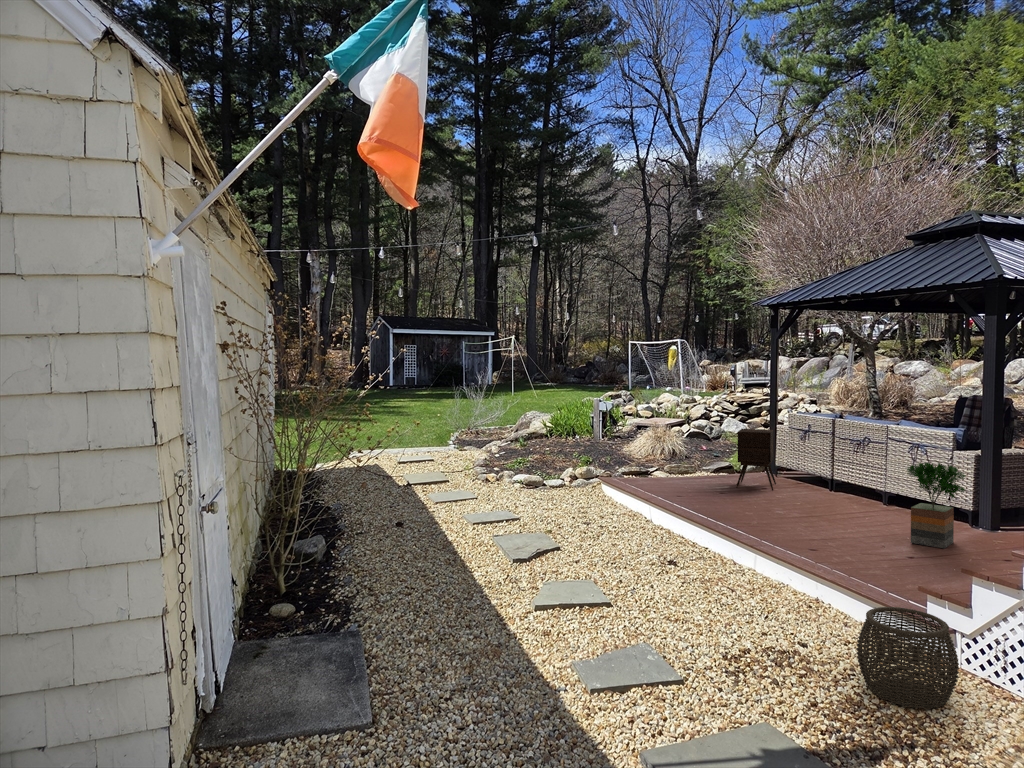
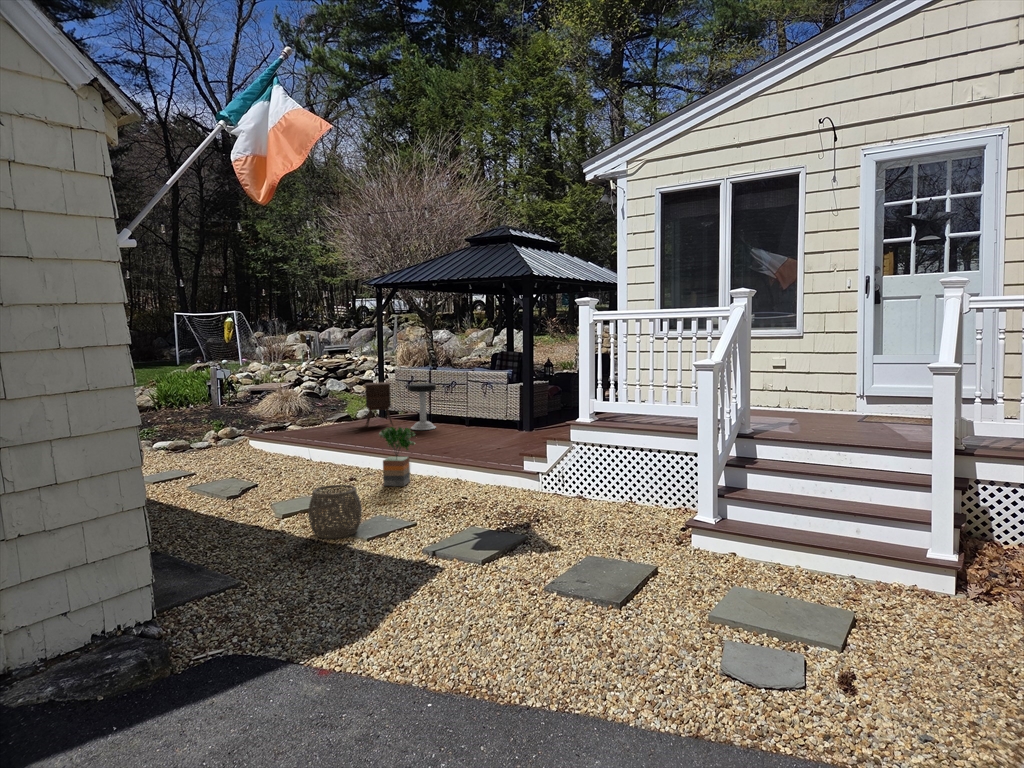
stool: none [792,436,834,503] -> present [408,383,436,430]
potted tree: present [907,462,966,548] -> present [380,427,415,486]
woven basket: present [856,607,959,710] -> present [308,485,362,539]

